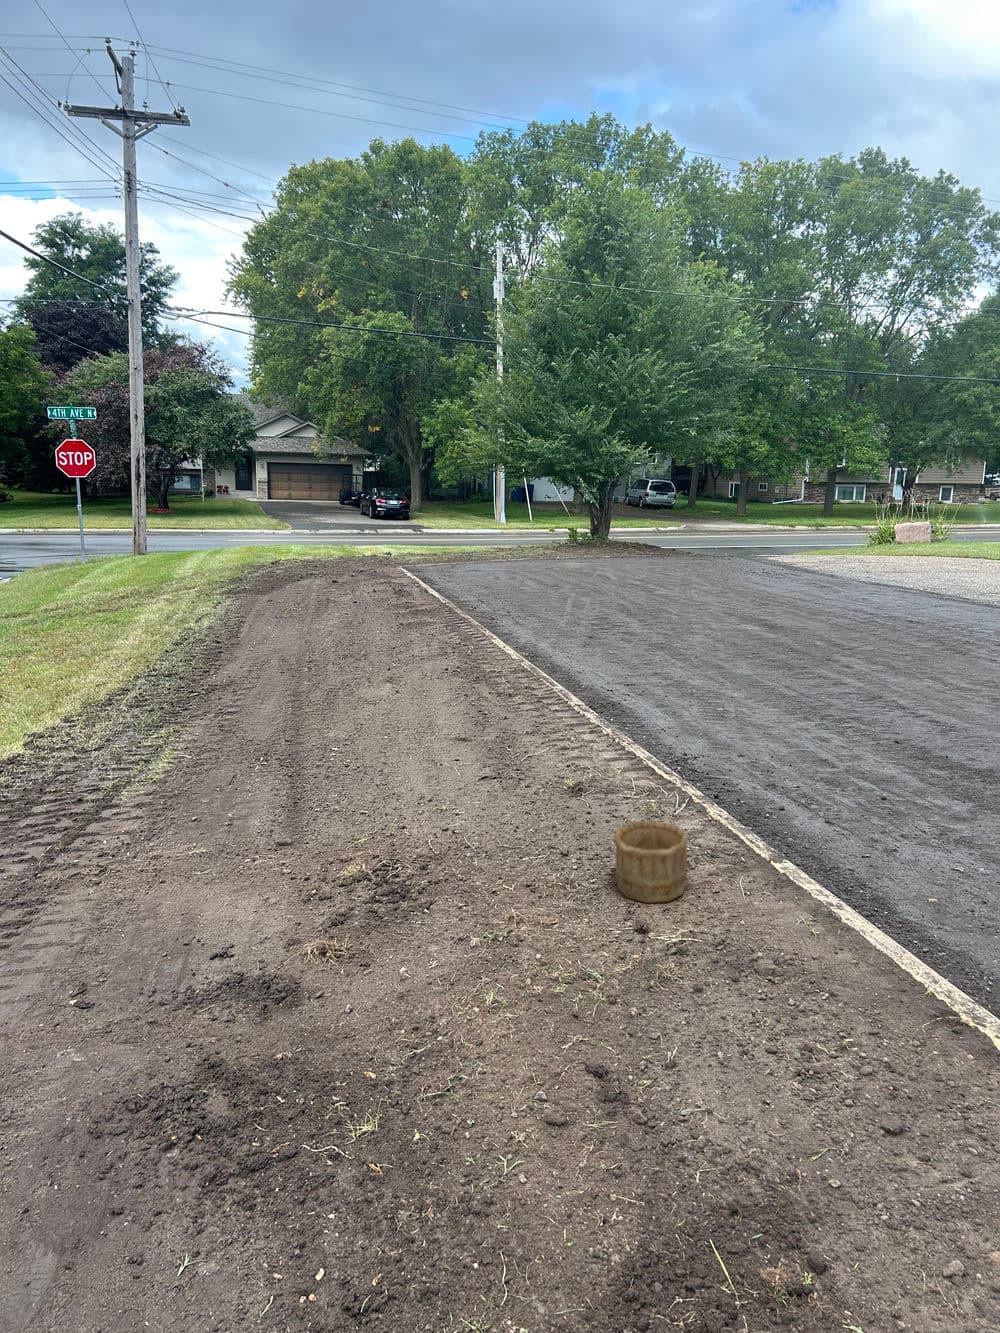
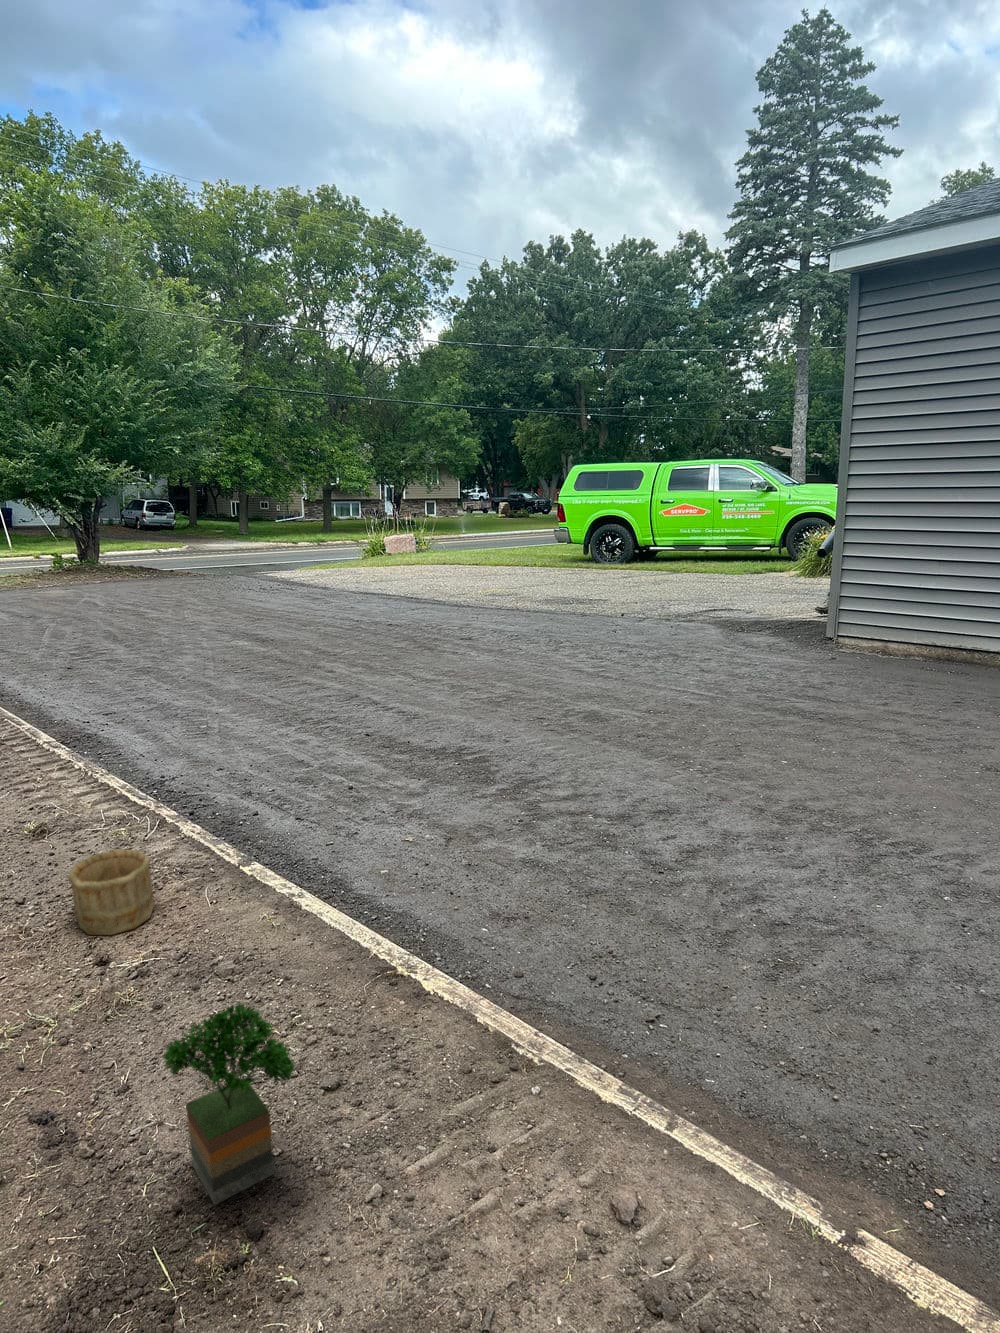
potted tree: none [732,1017,878,1222] -> present [162,1004,294,1205]

